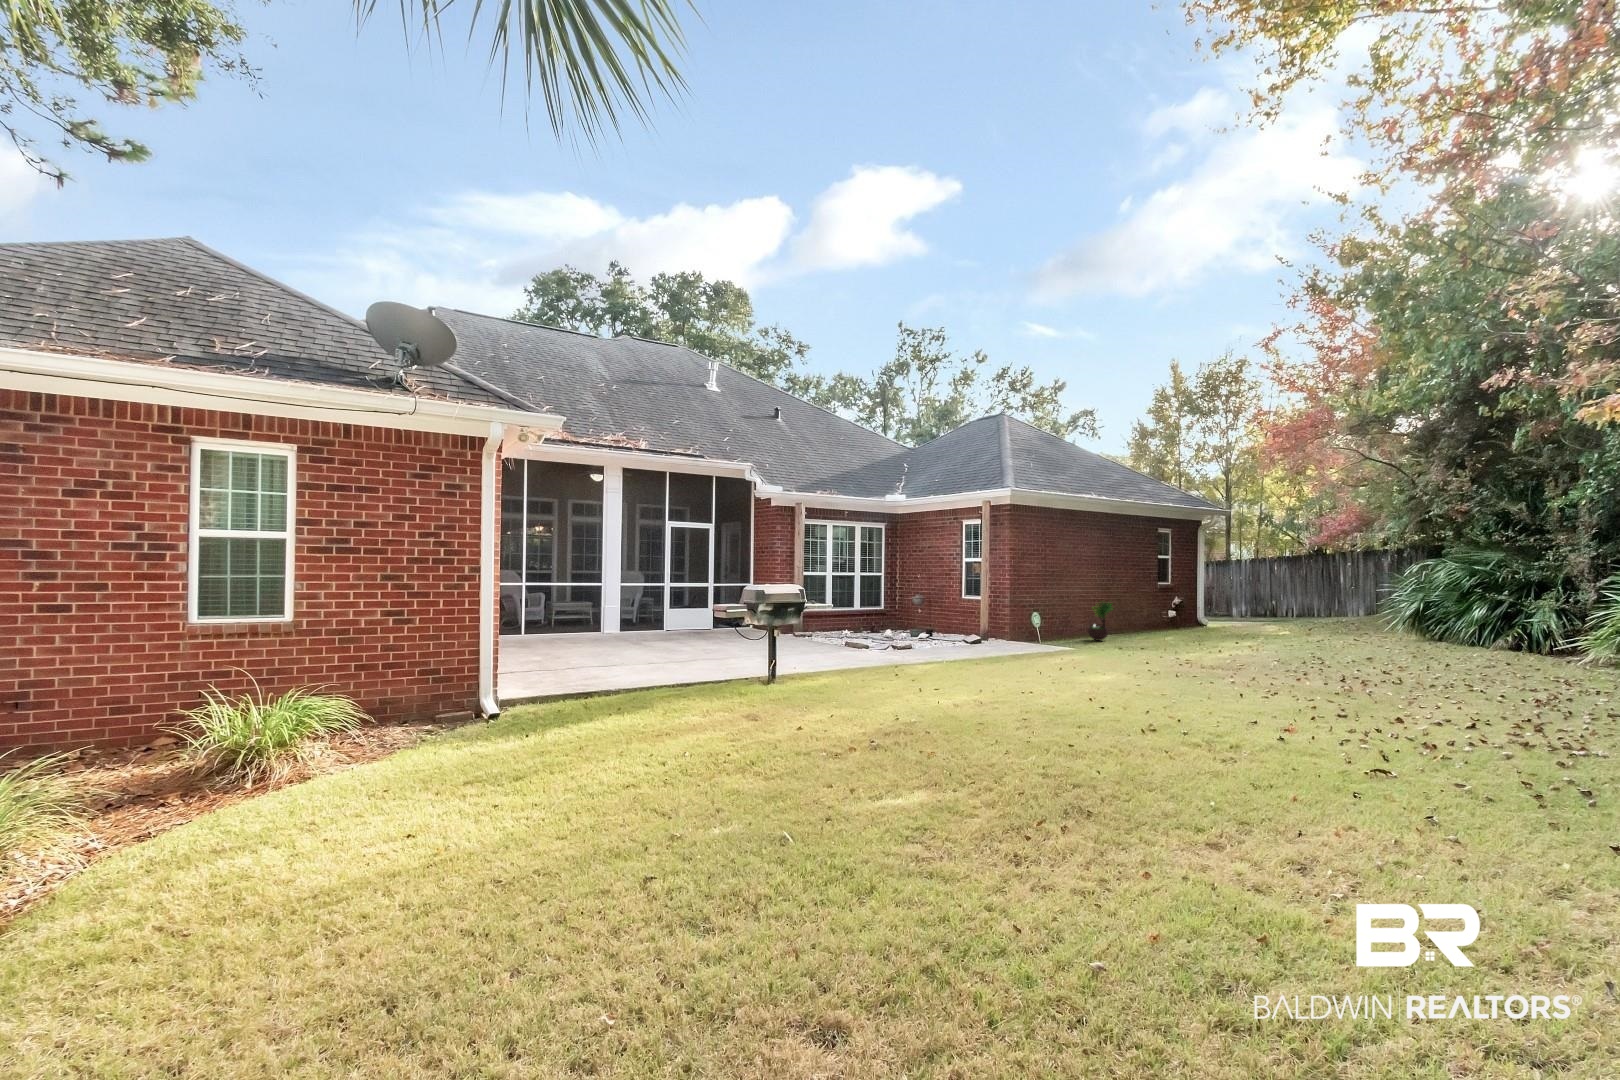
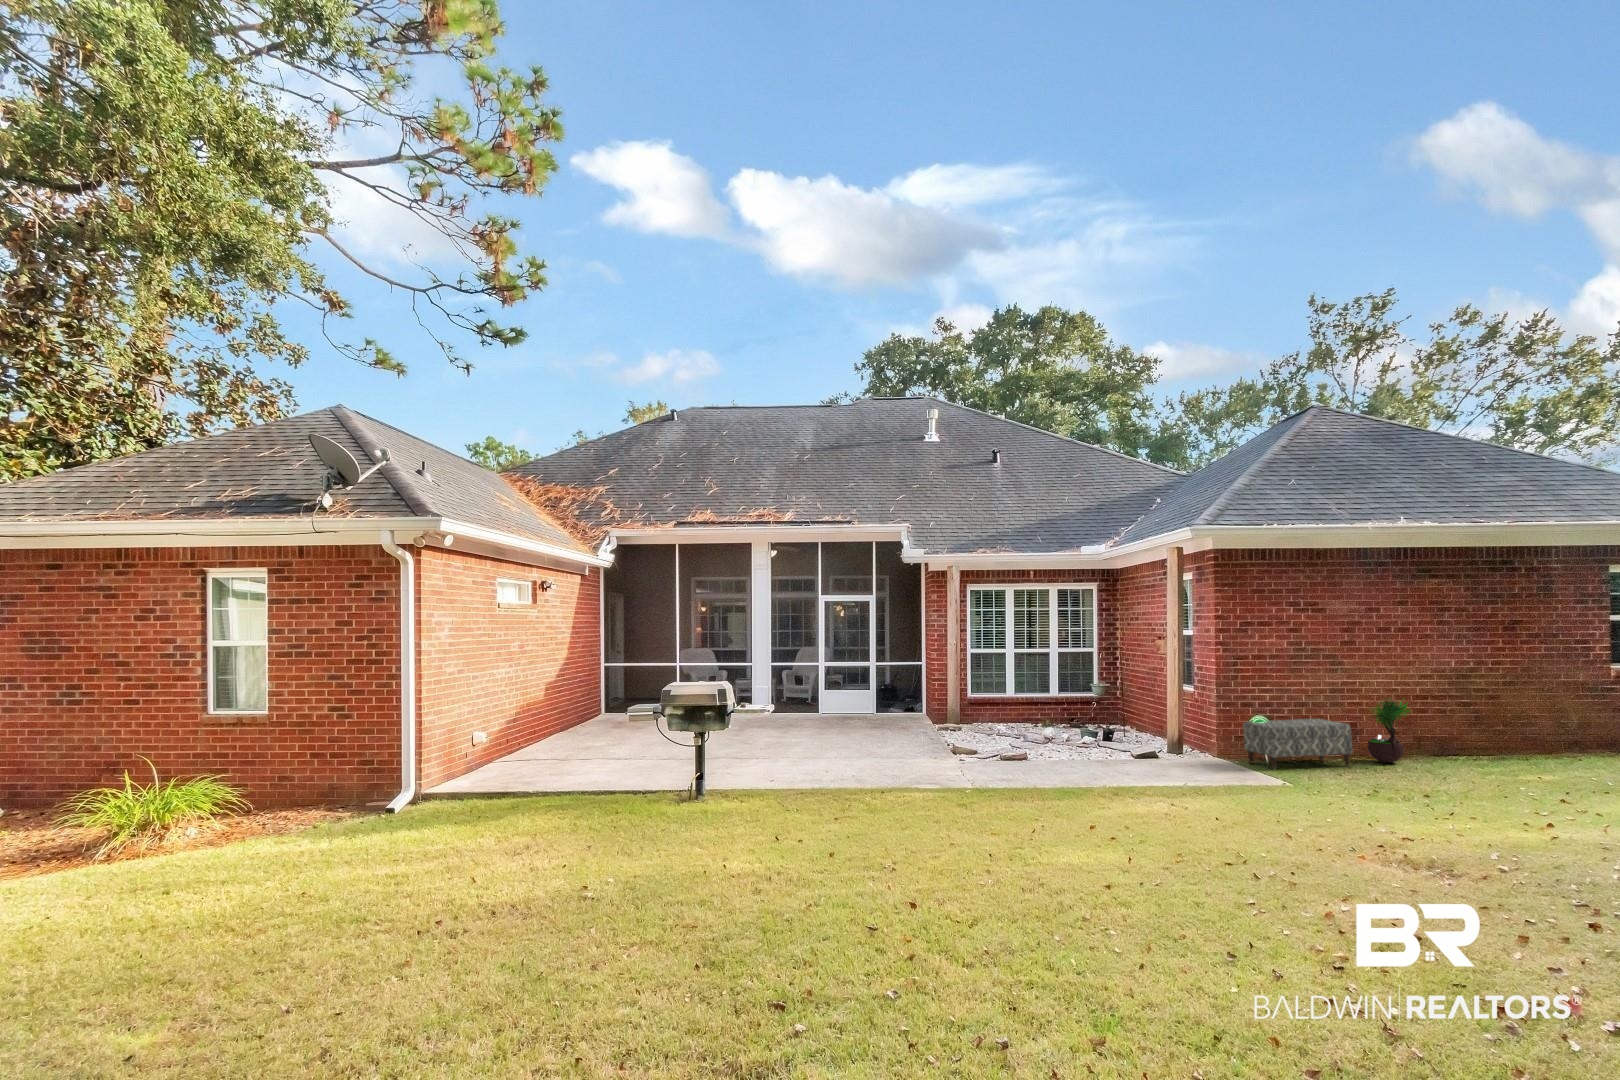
bench: none [1035,615,1090,647] -> present [1243,719,1353,770]

